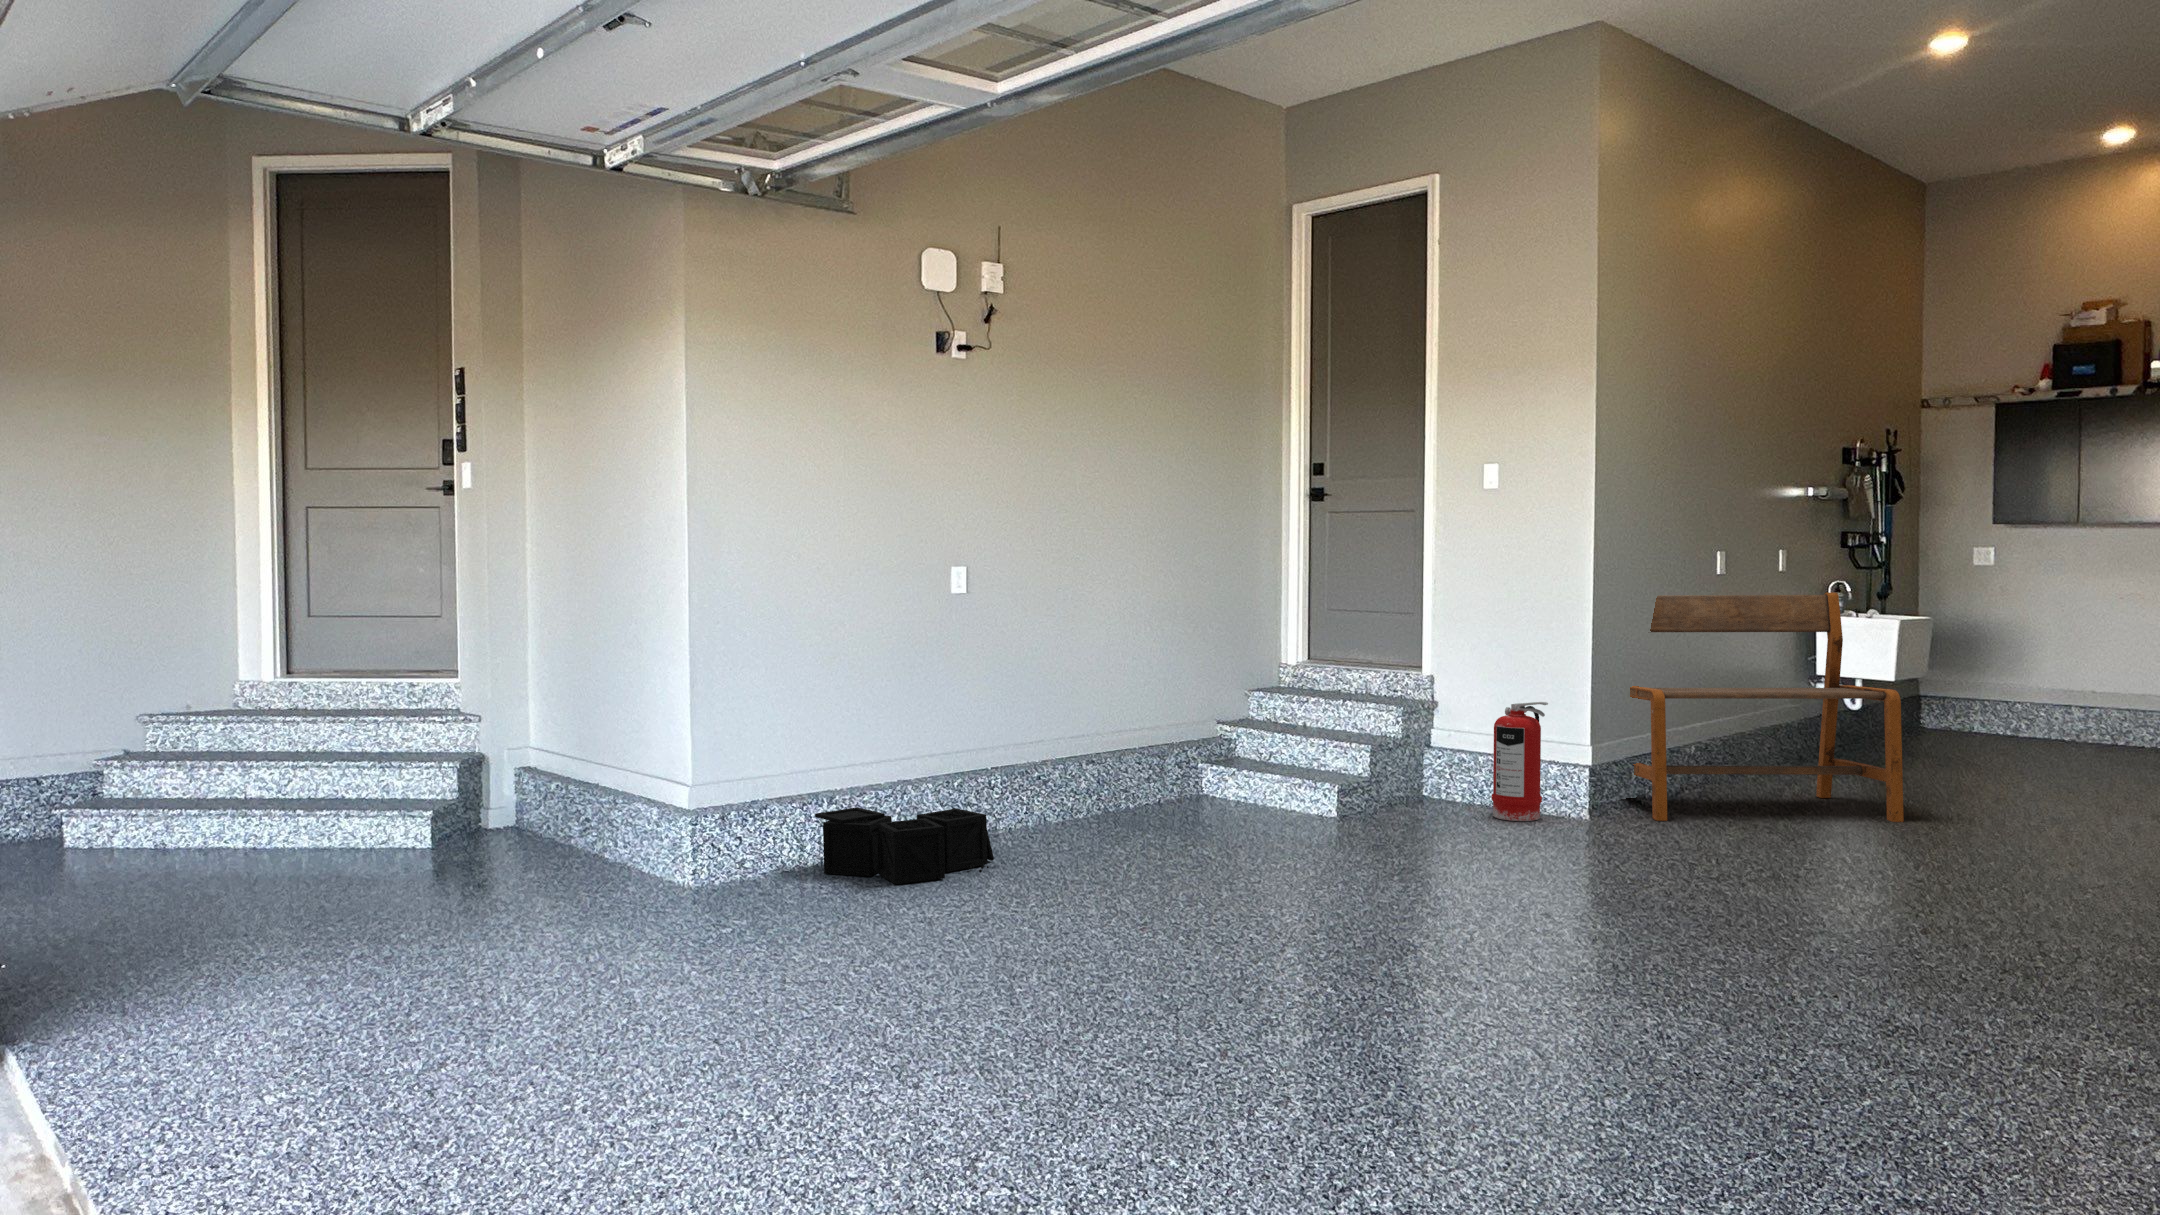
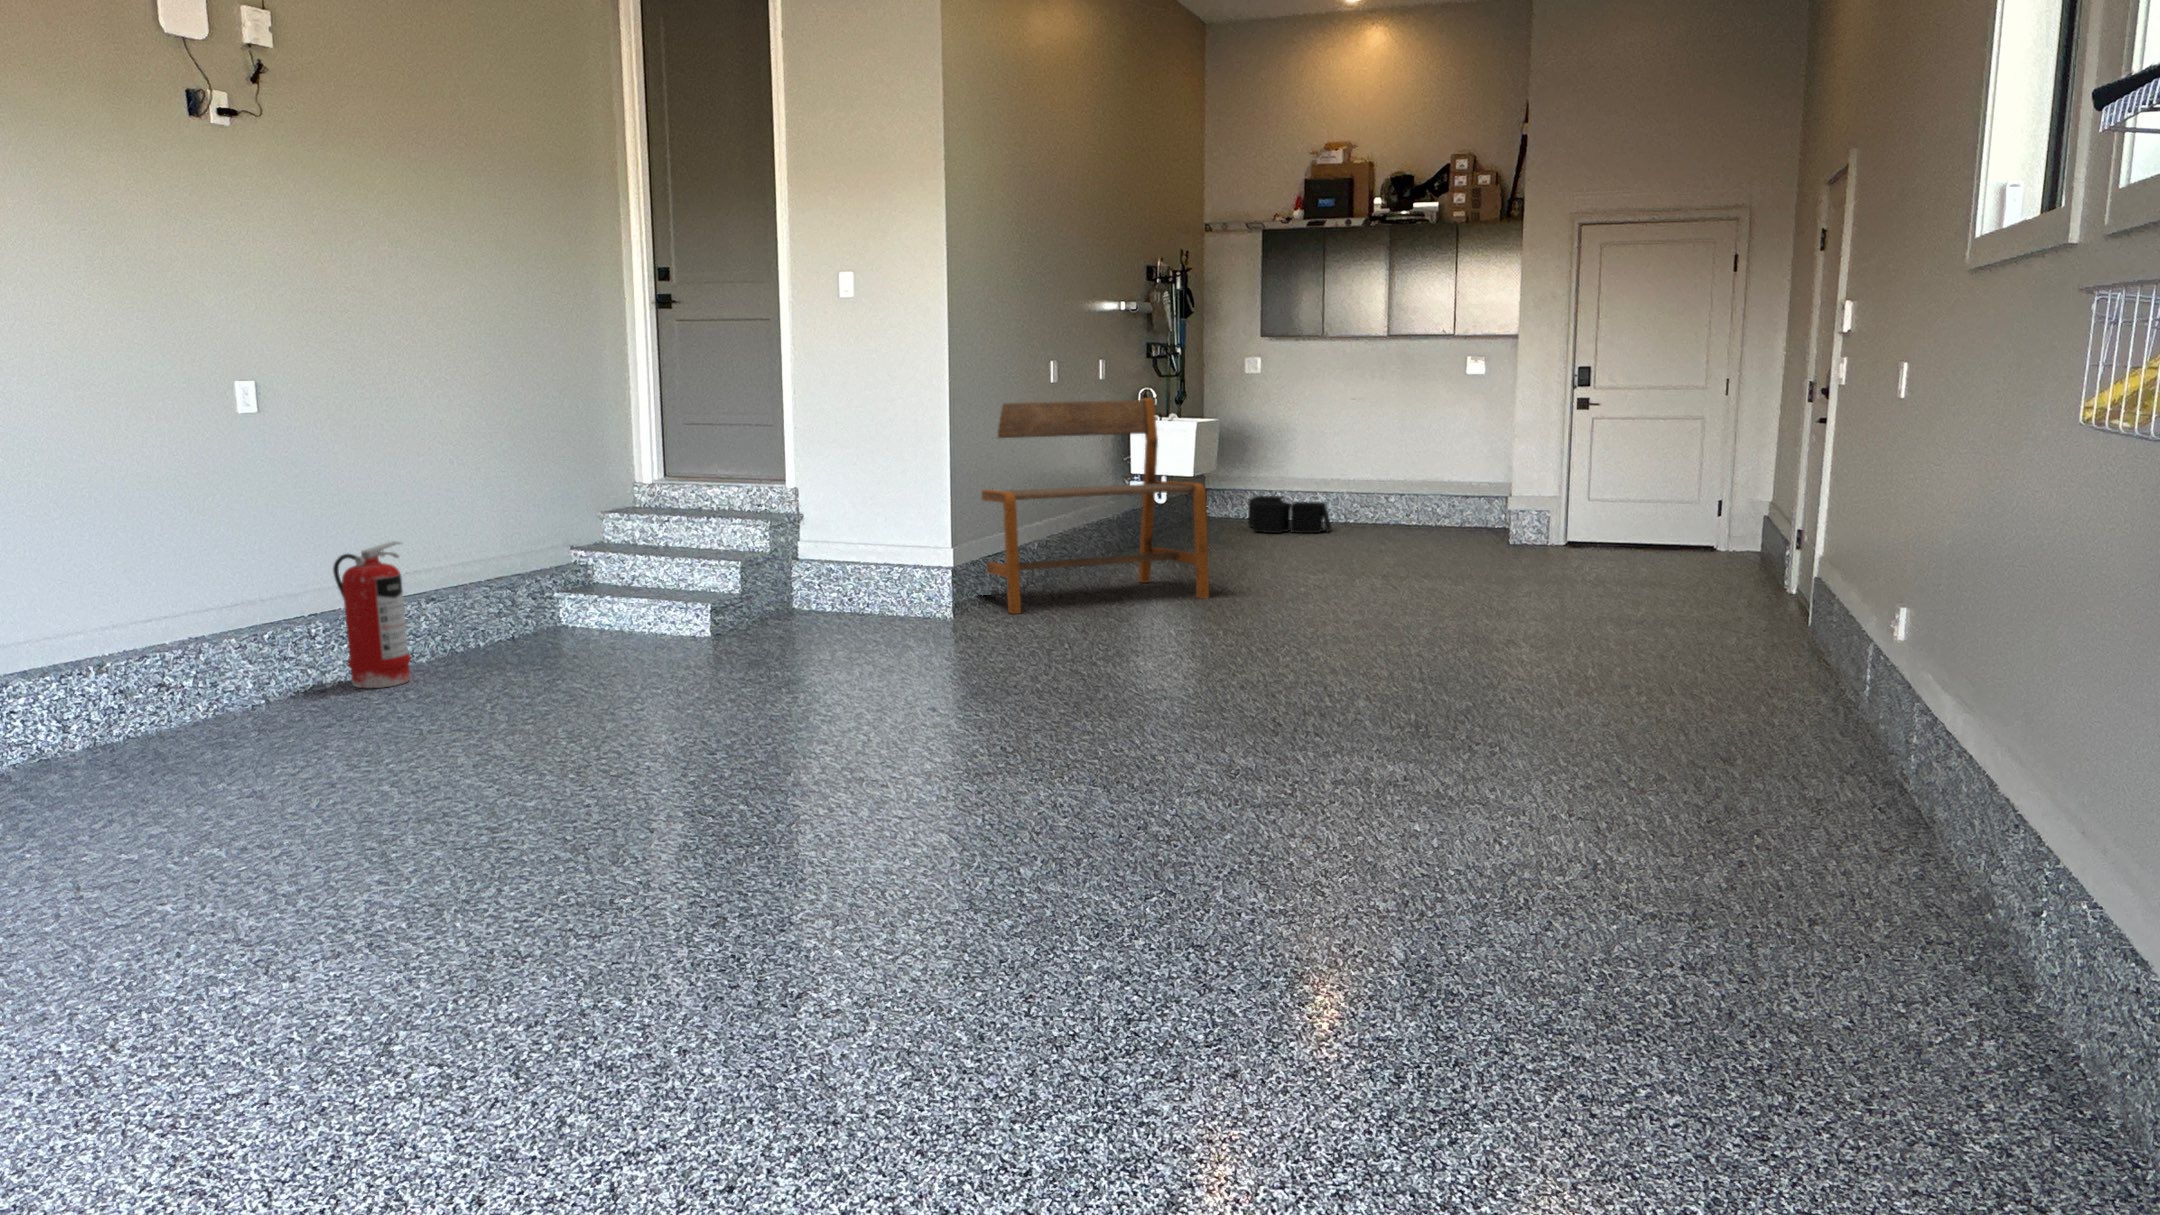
fire extinguisher: present [1491,702,1548,821] -> present [333,542,411,688]
storage bin: present [815,807,994,884] -> present [1248,496,1332,533]

